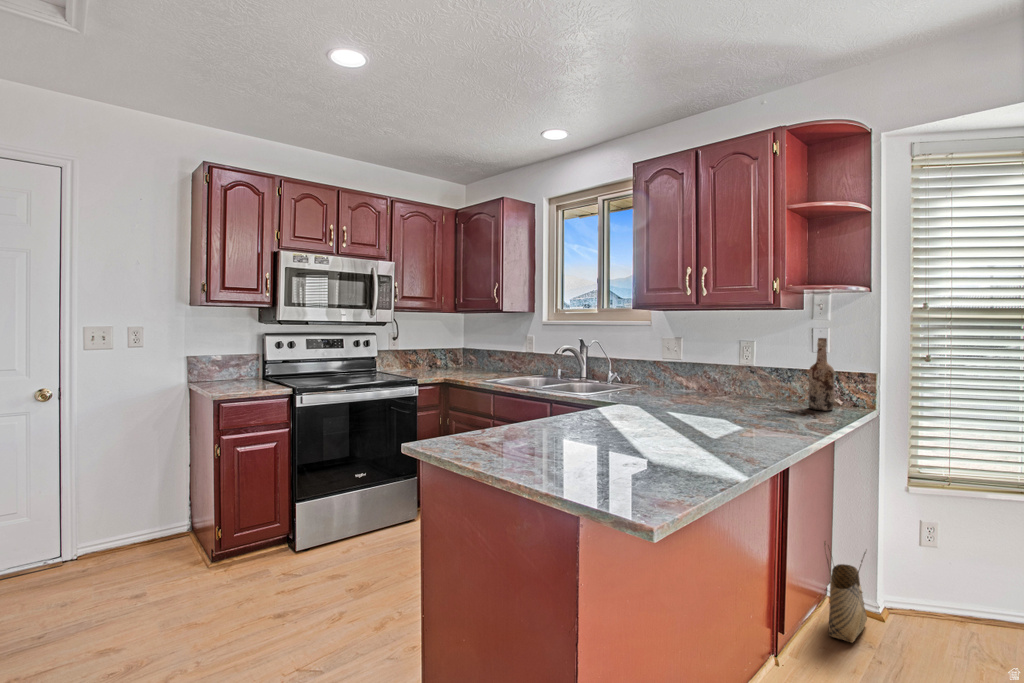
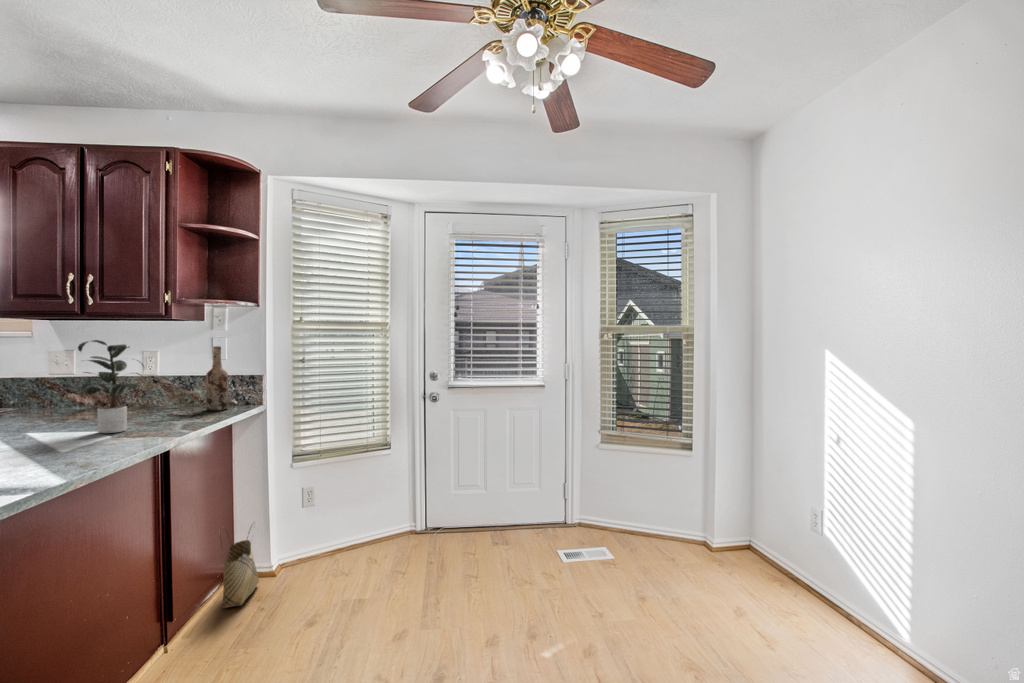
potted plant: none [695,330,782,423] -> present [78,340,145,433]

